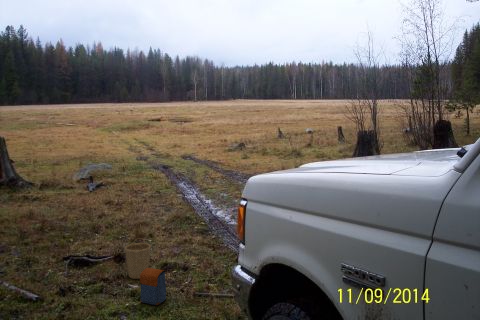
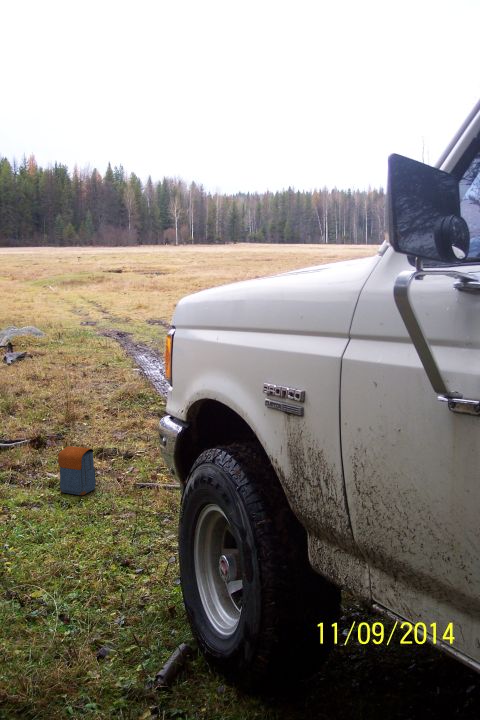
basket: present [125,238,151,279] -> none [42,412,78,467]

